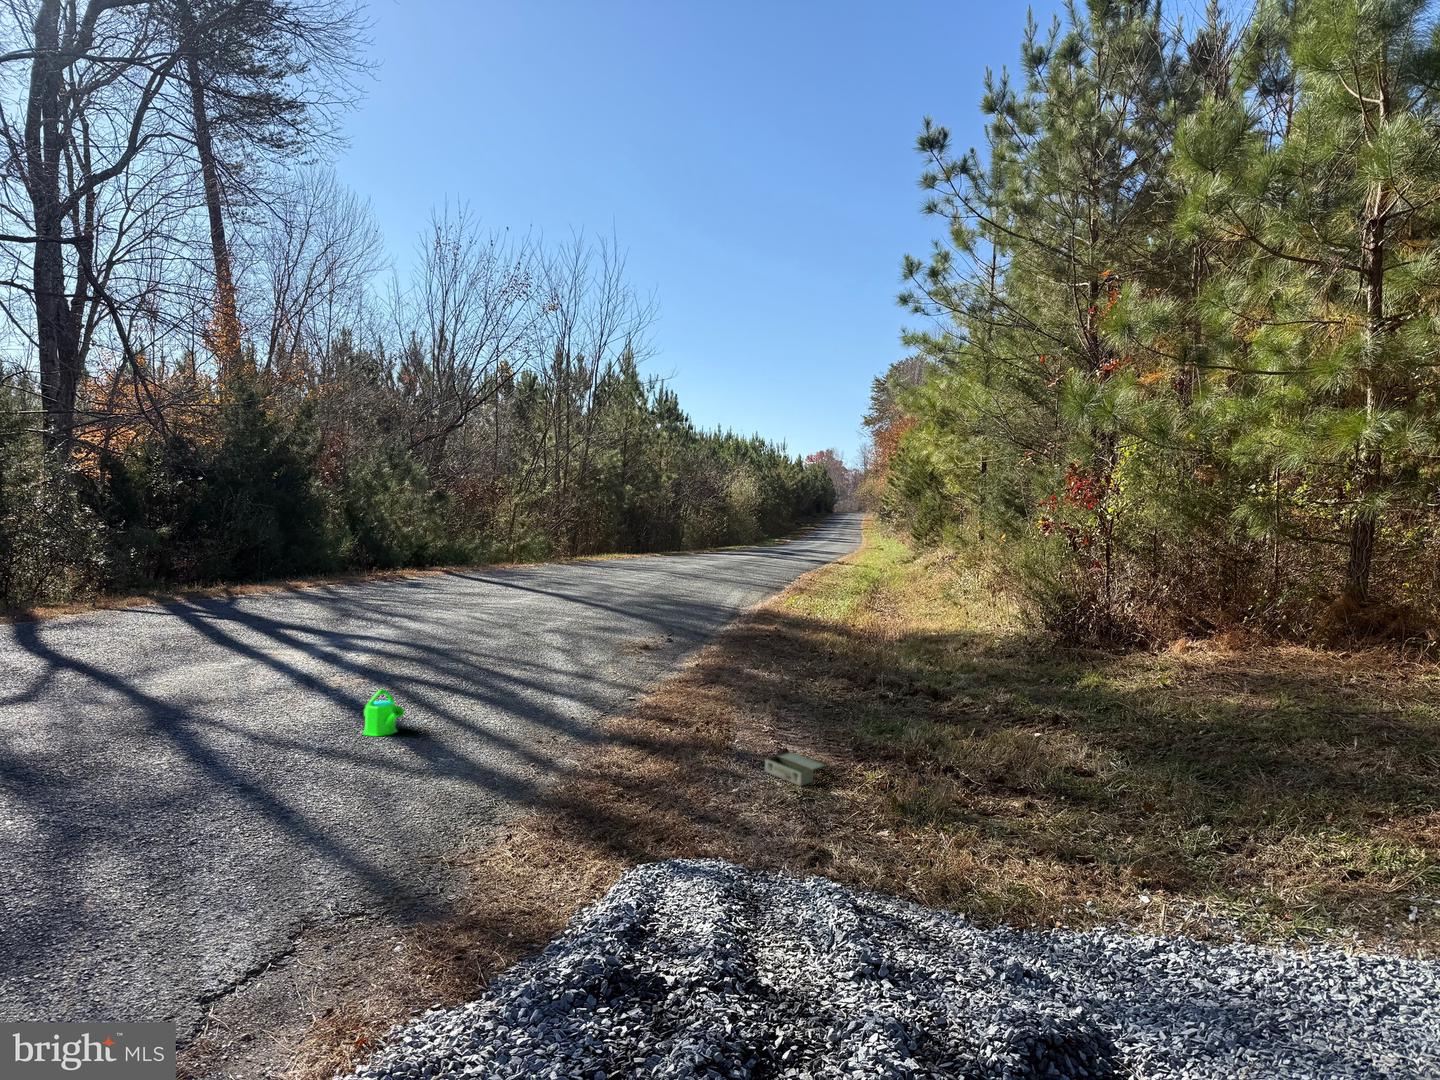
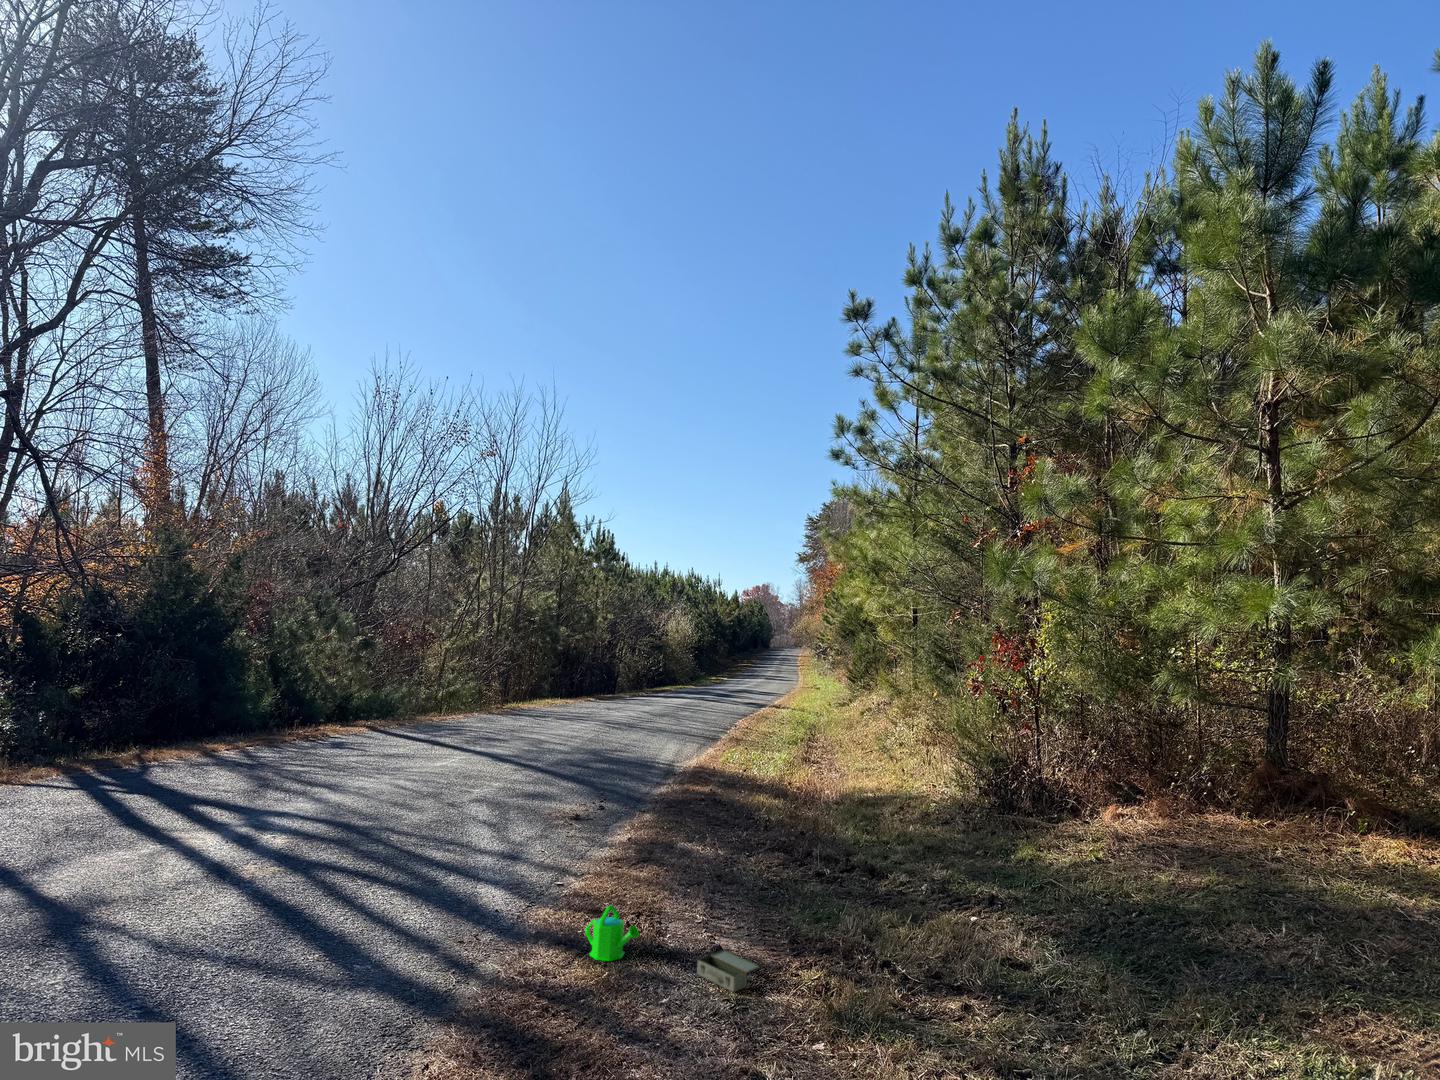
watering can: present [363,689,404,736] -> present [585,905,639,961]

